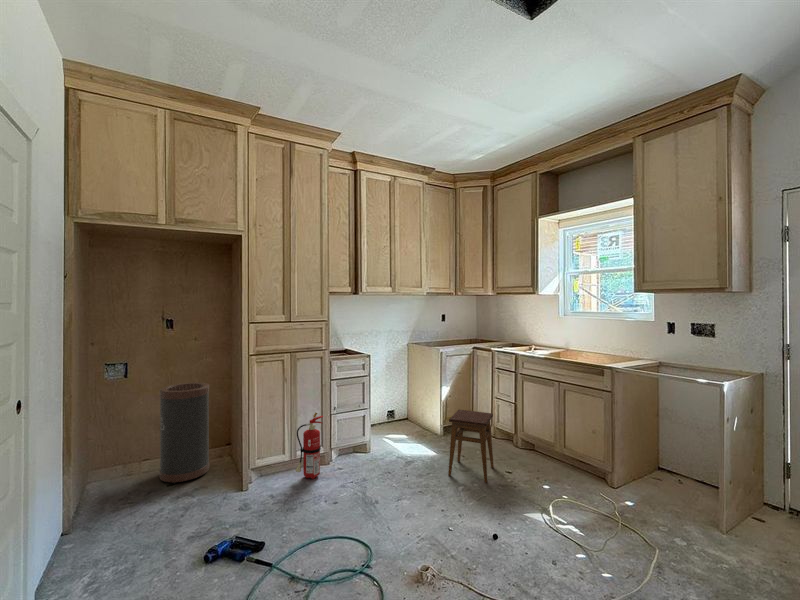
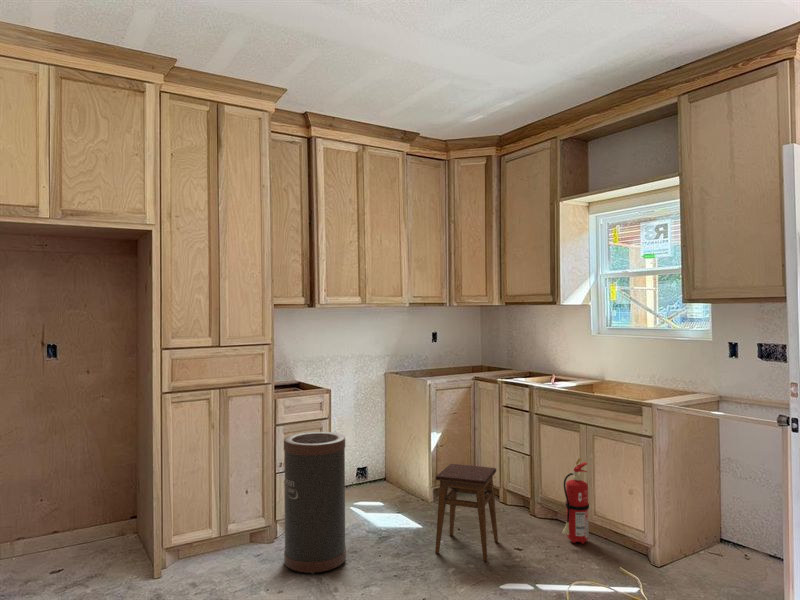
trash can: present [160,382,209,484] -> present [284,432,346,575]
fire extinguisher: present [296,413,323,479] -> present [562,458,589,544]

